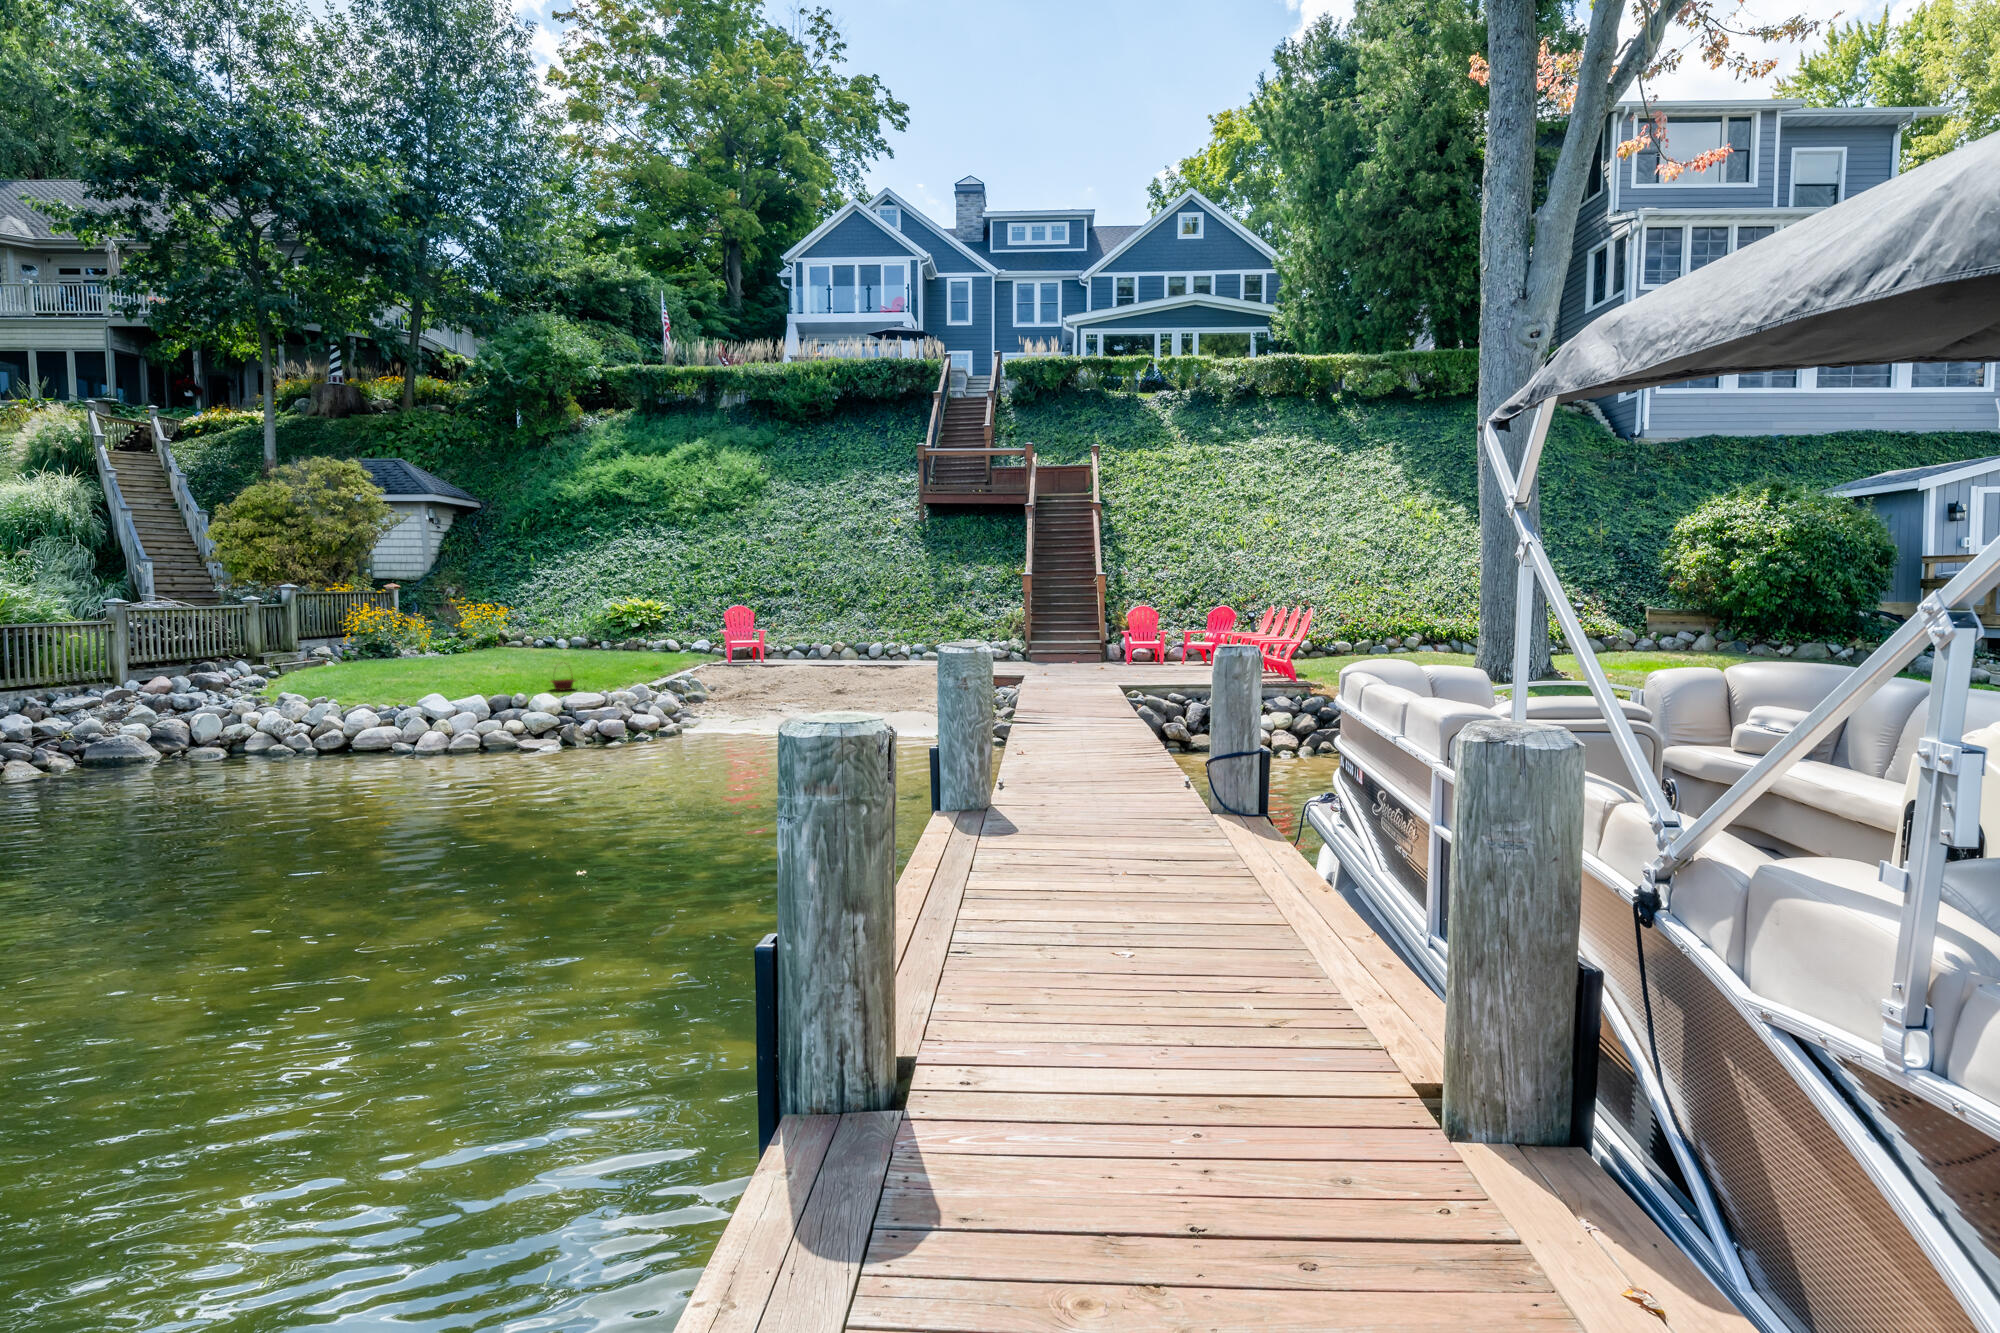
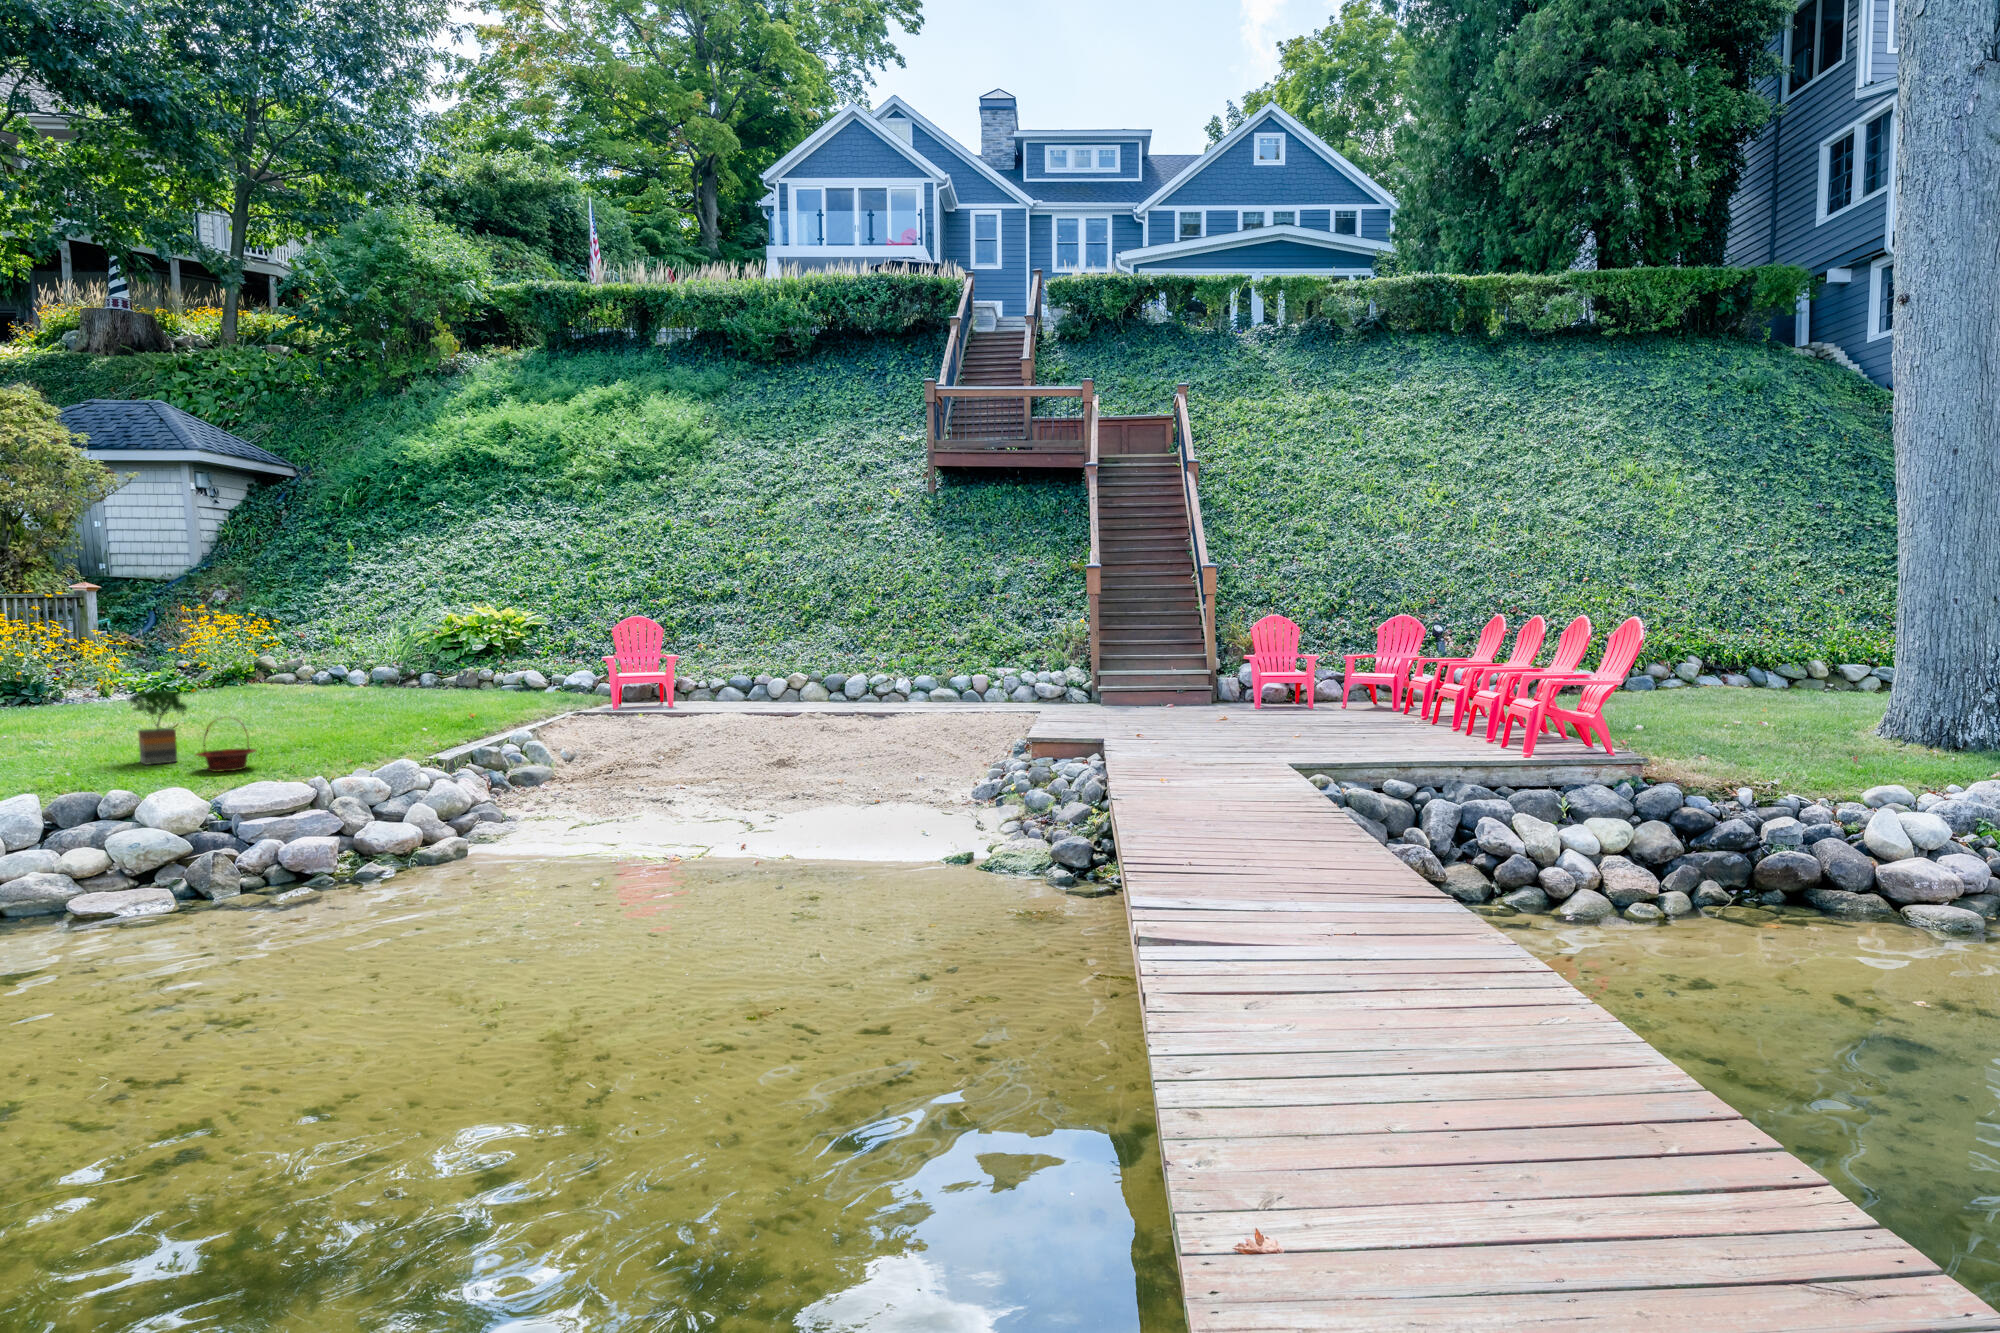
potted tree: none [508,649,539,688] -> present [128,690,187,765]

